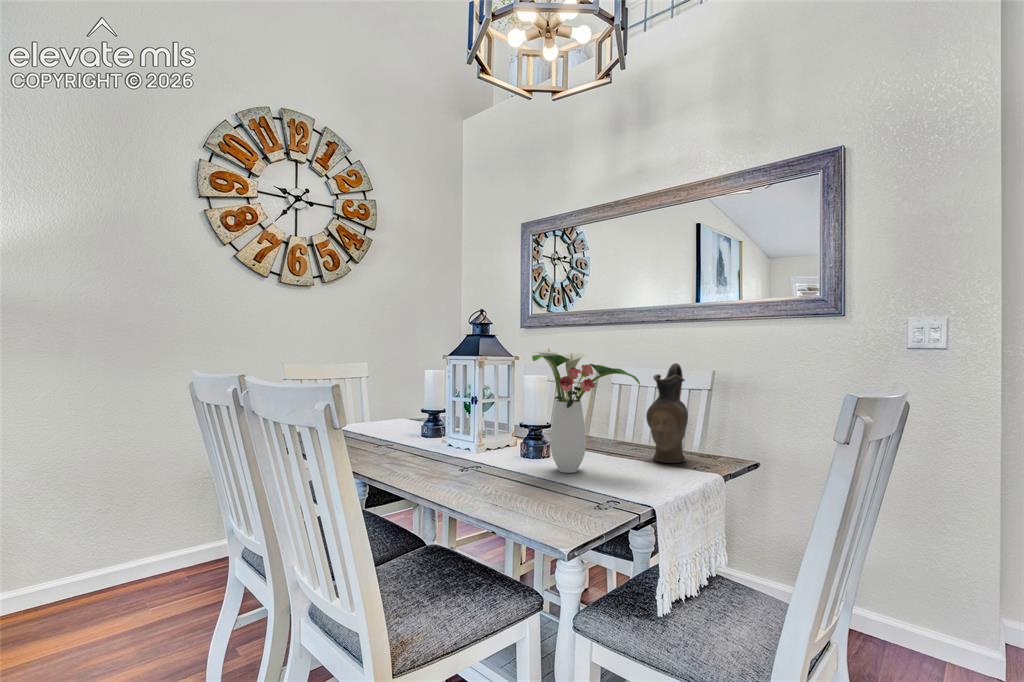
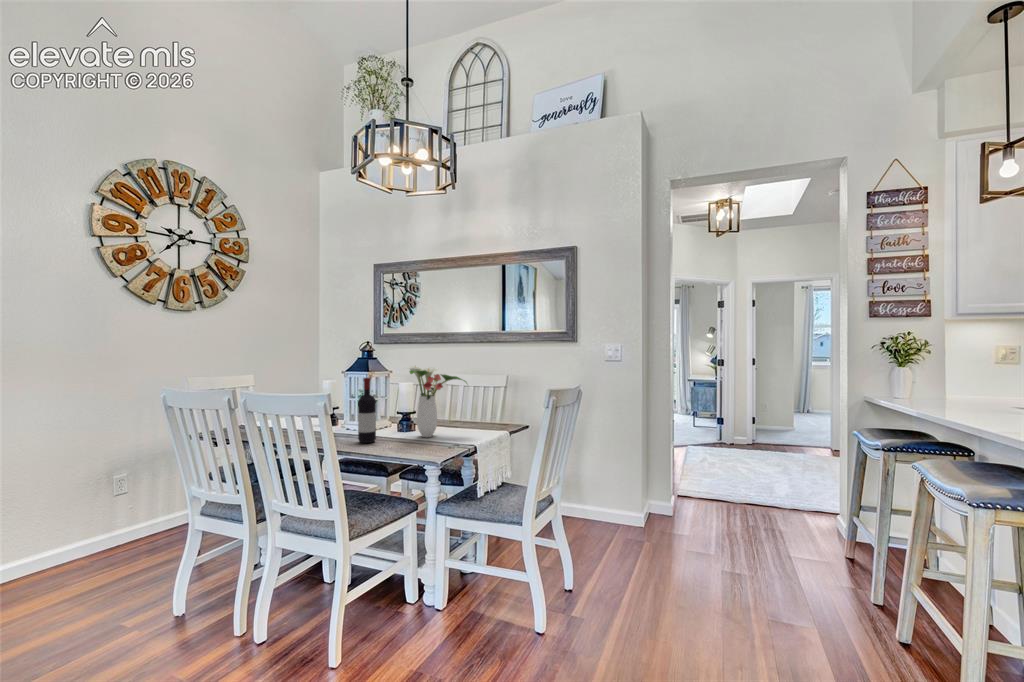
ceramic pitcher: present [646,363,688,463] -> none [470,371,493,428]
wine bottle: none [452,366,481,476] -> present [358,377,376,443]

